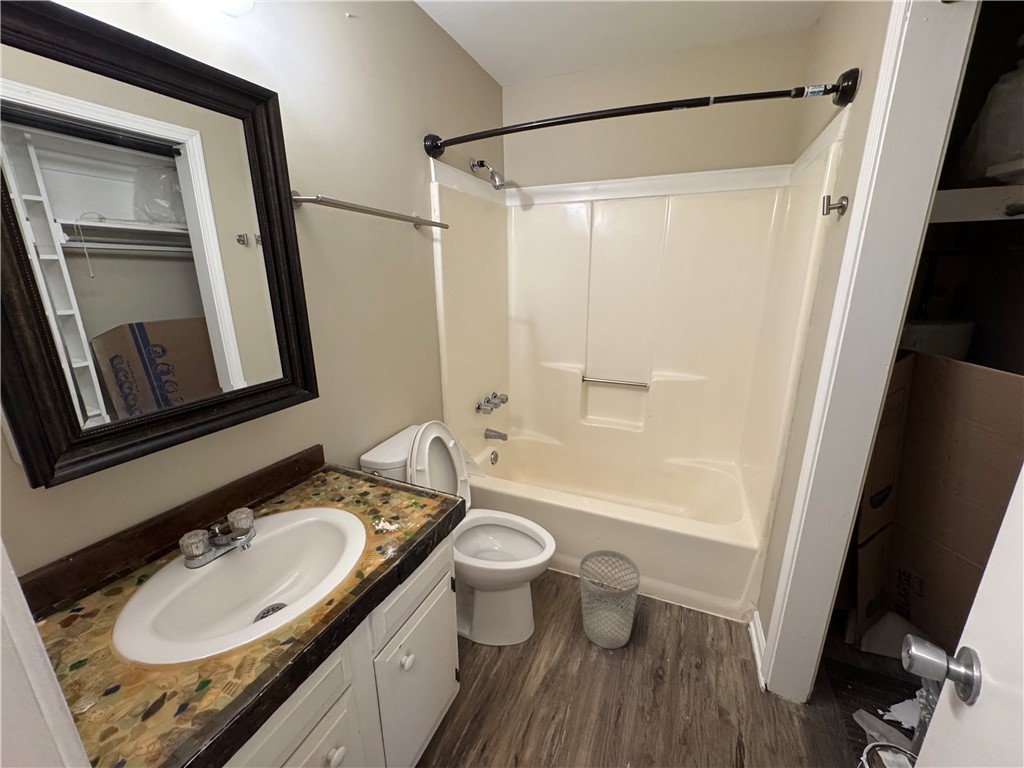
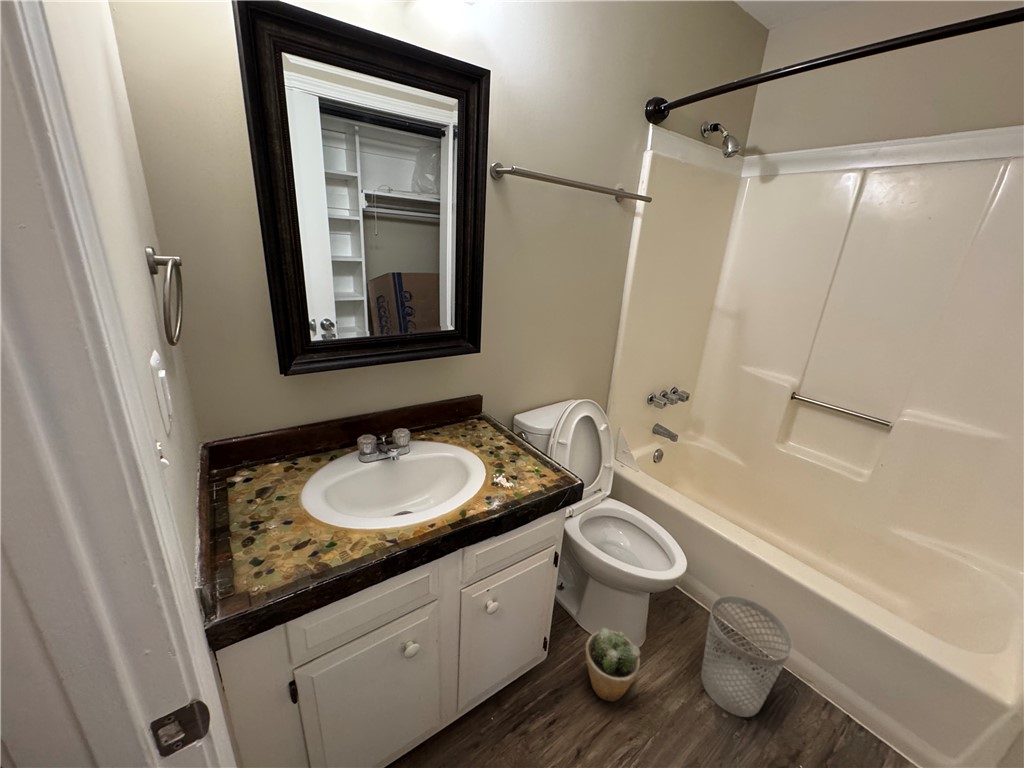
potted plant: none [492,626,542,698] -> present [586,628,640,701]

